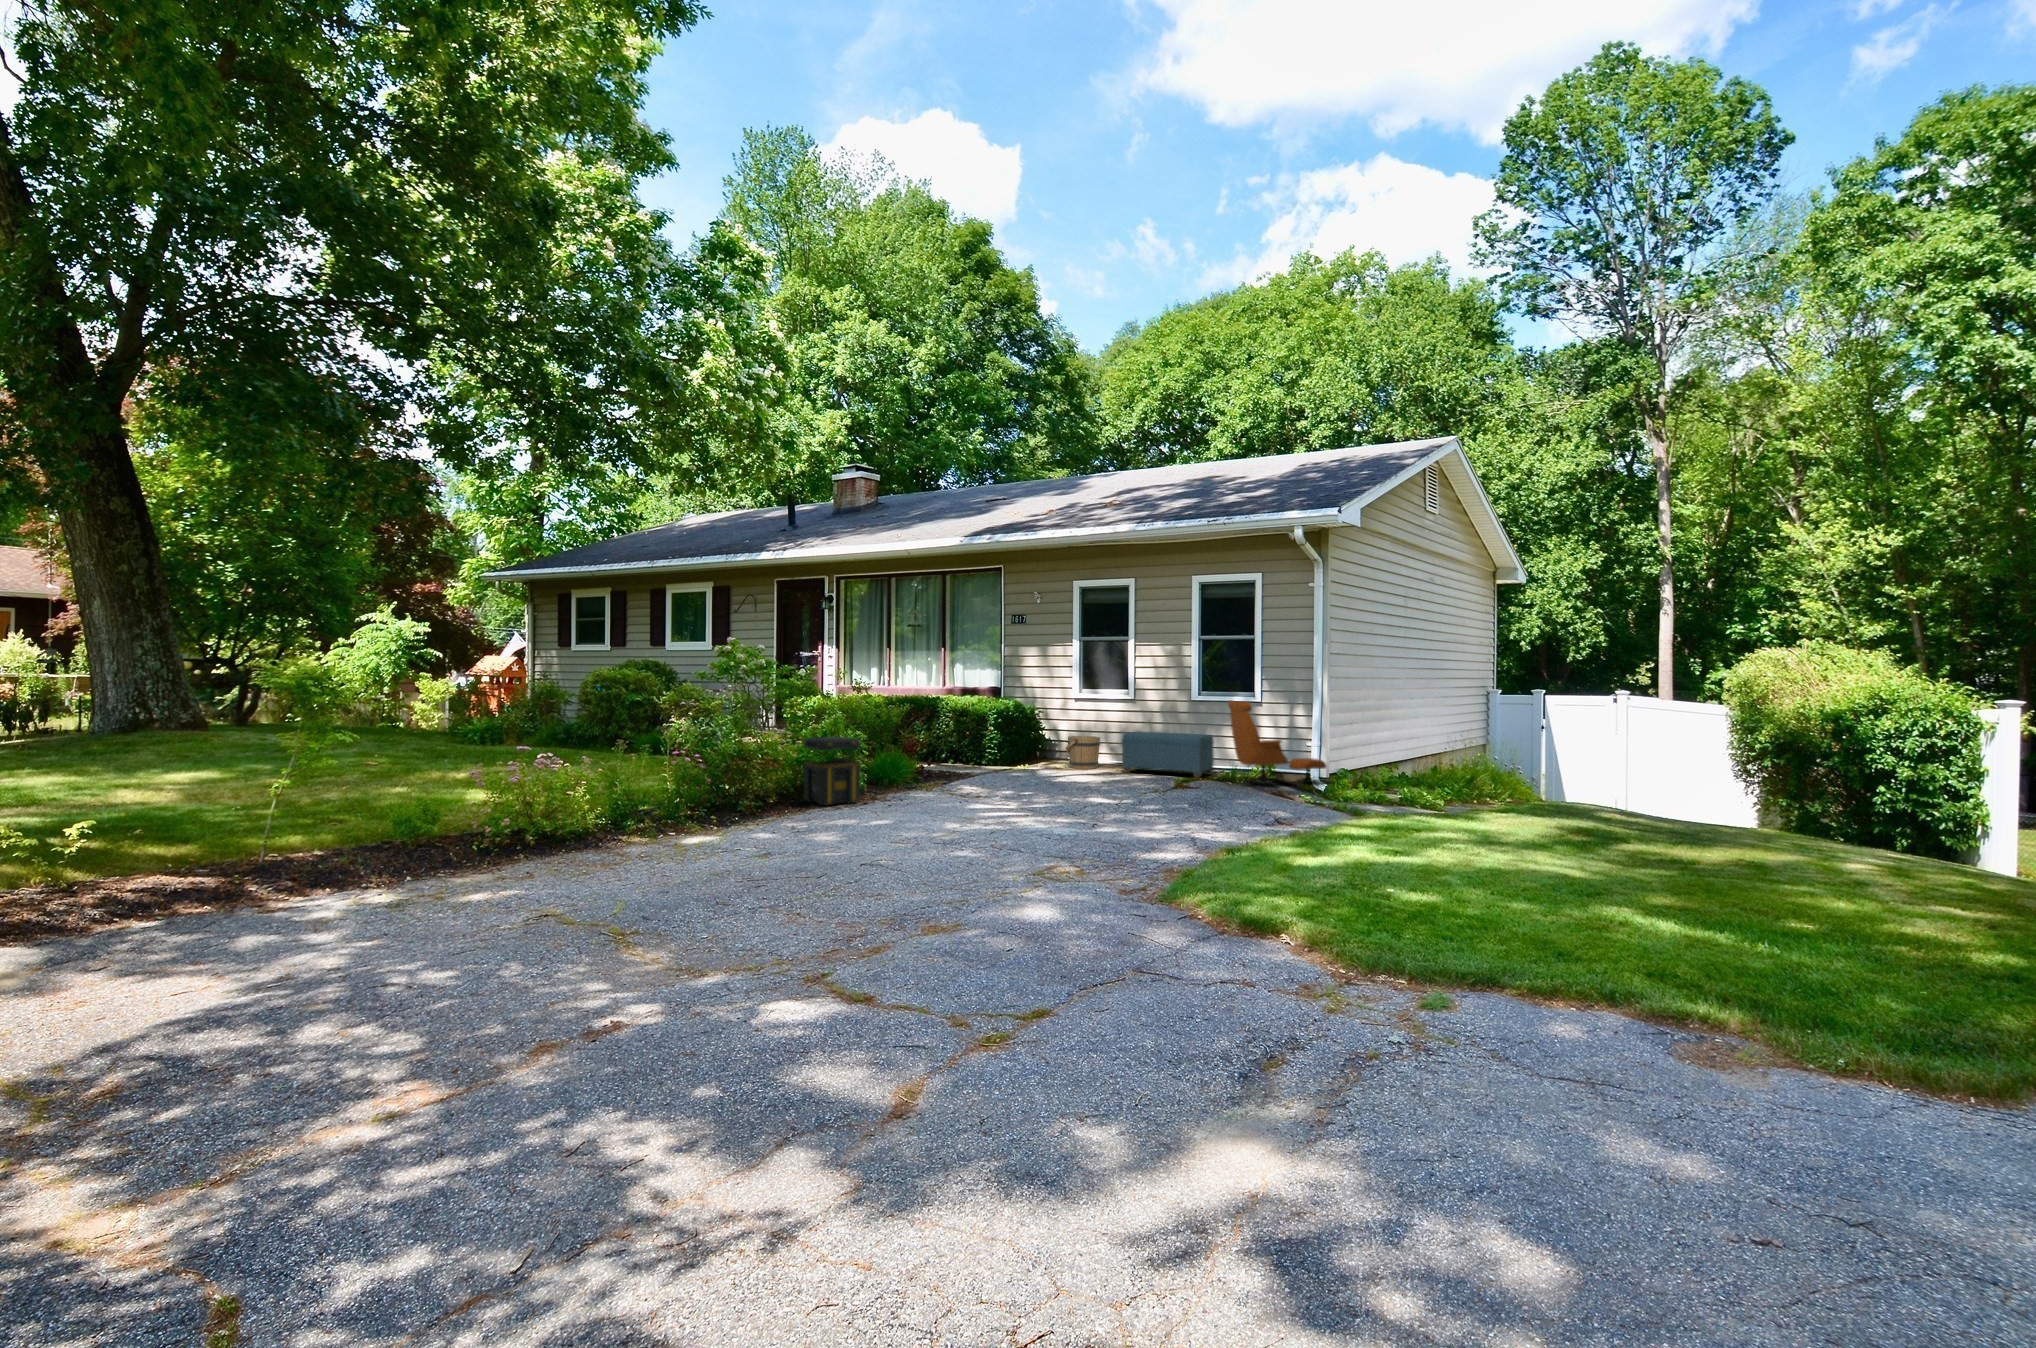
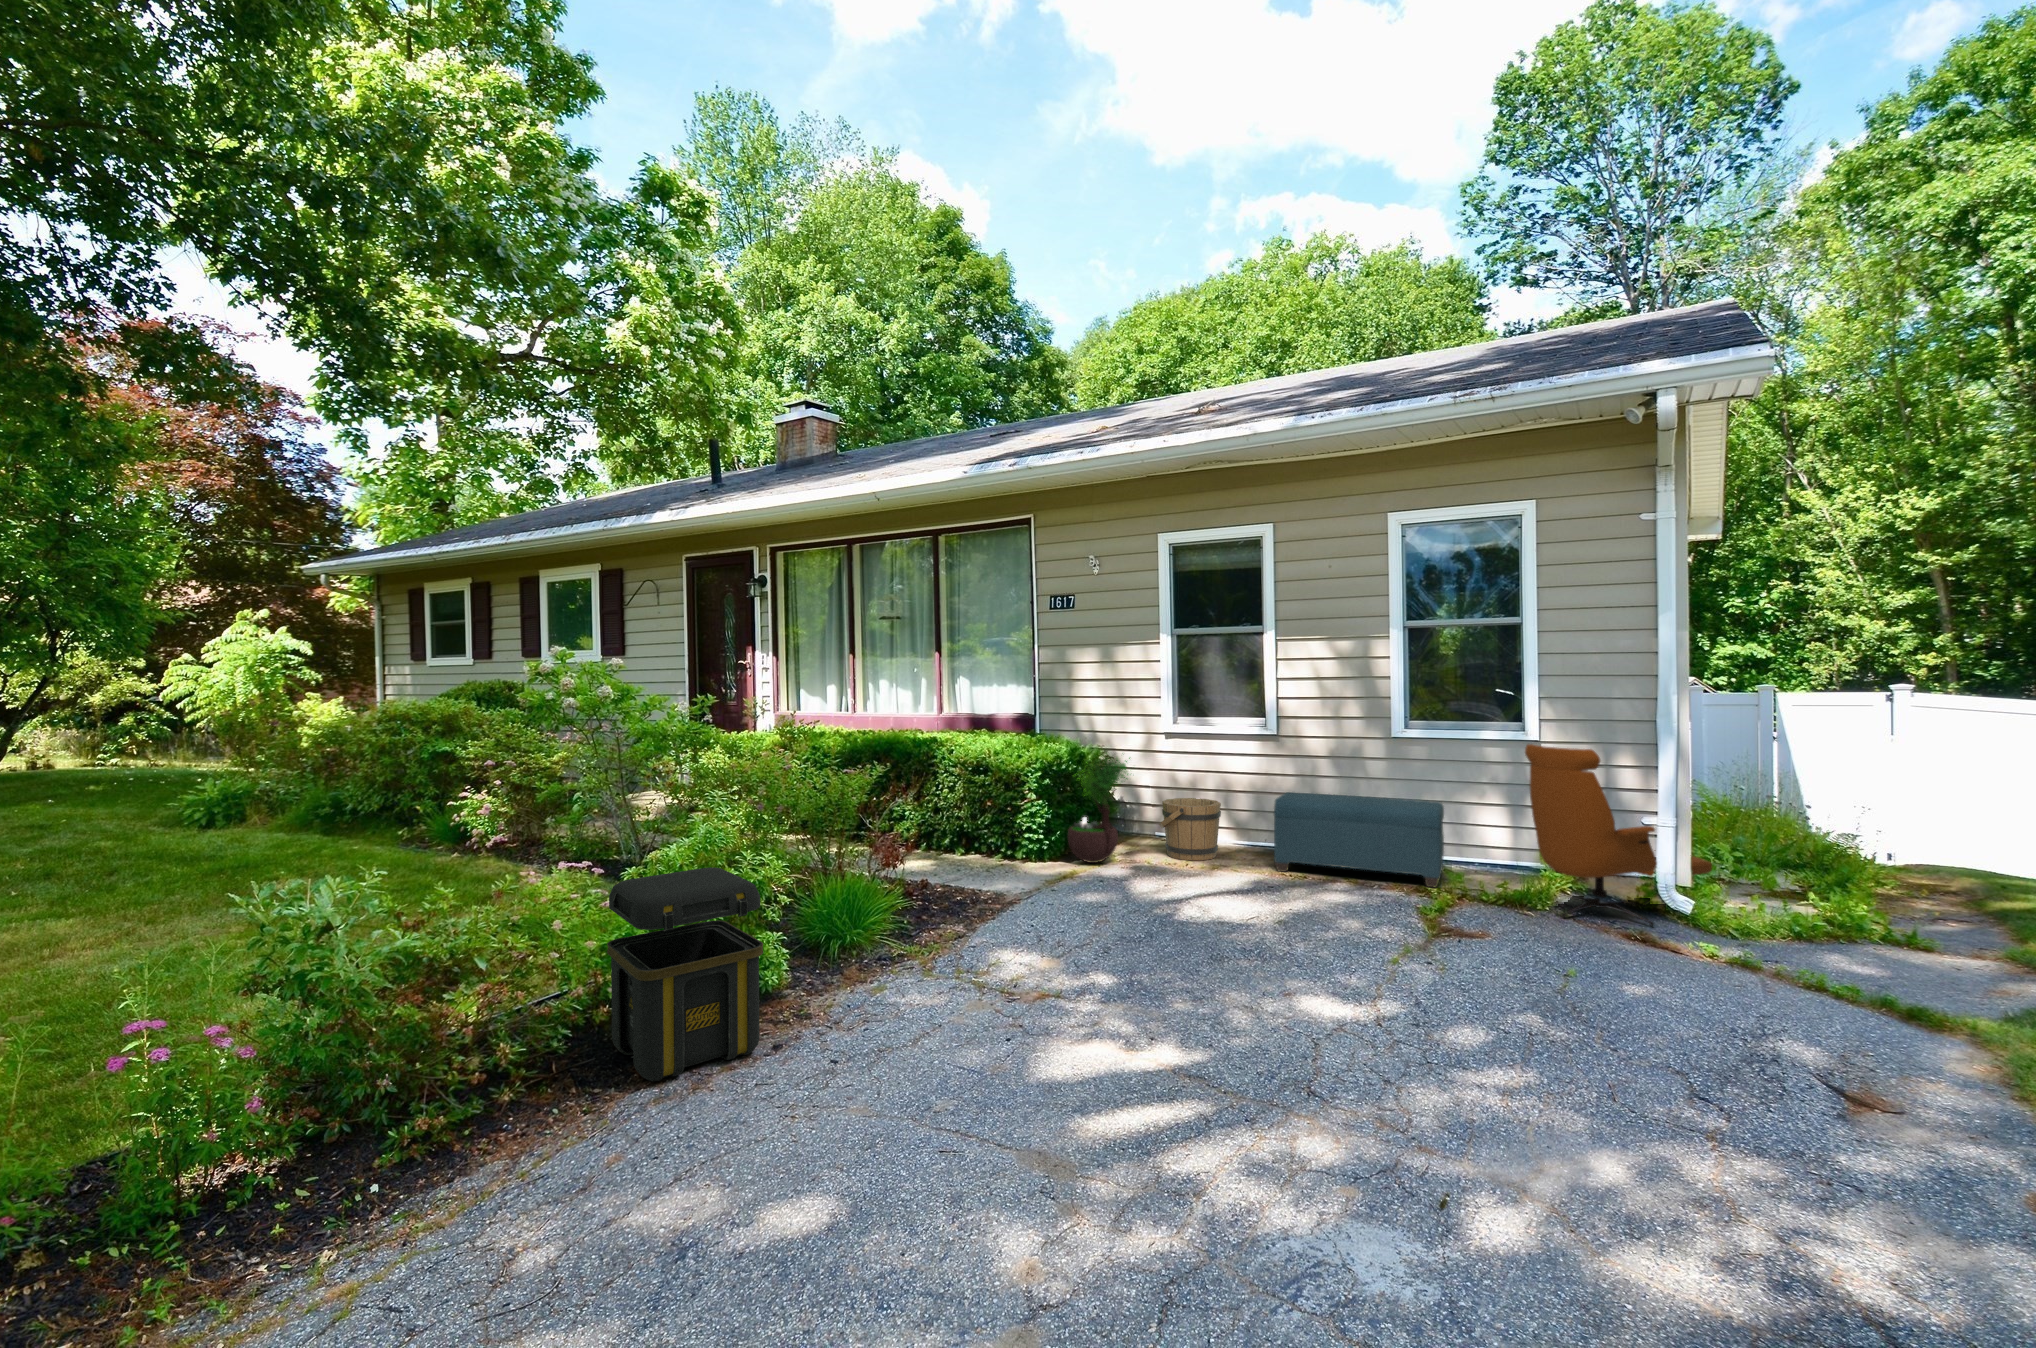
potted tree: none [1011,703,1049,769] -> present [1068,753,1130,863]

